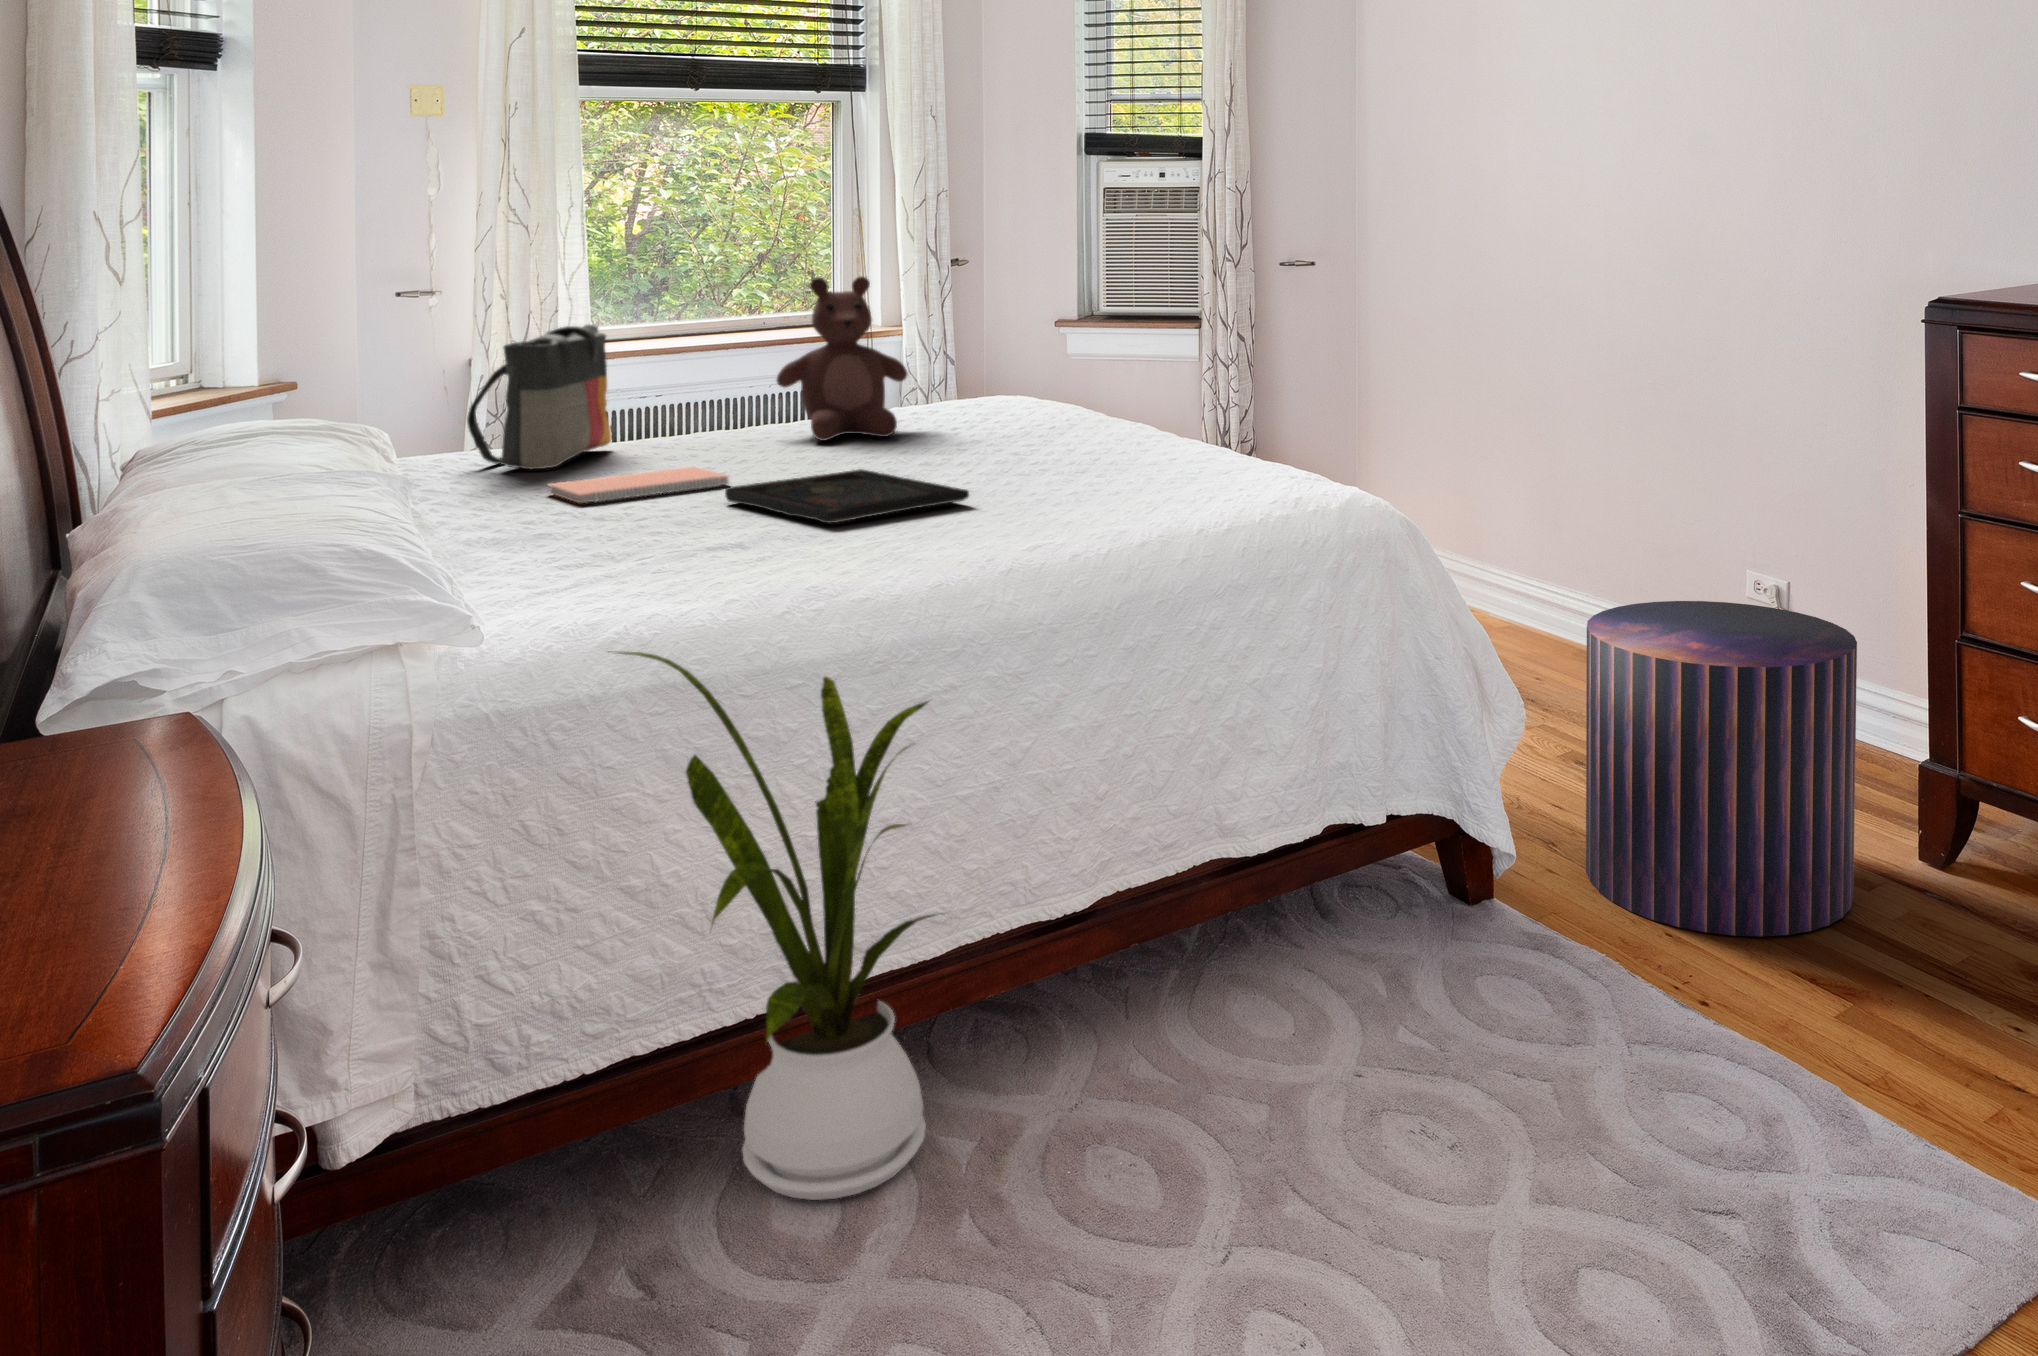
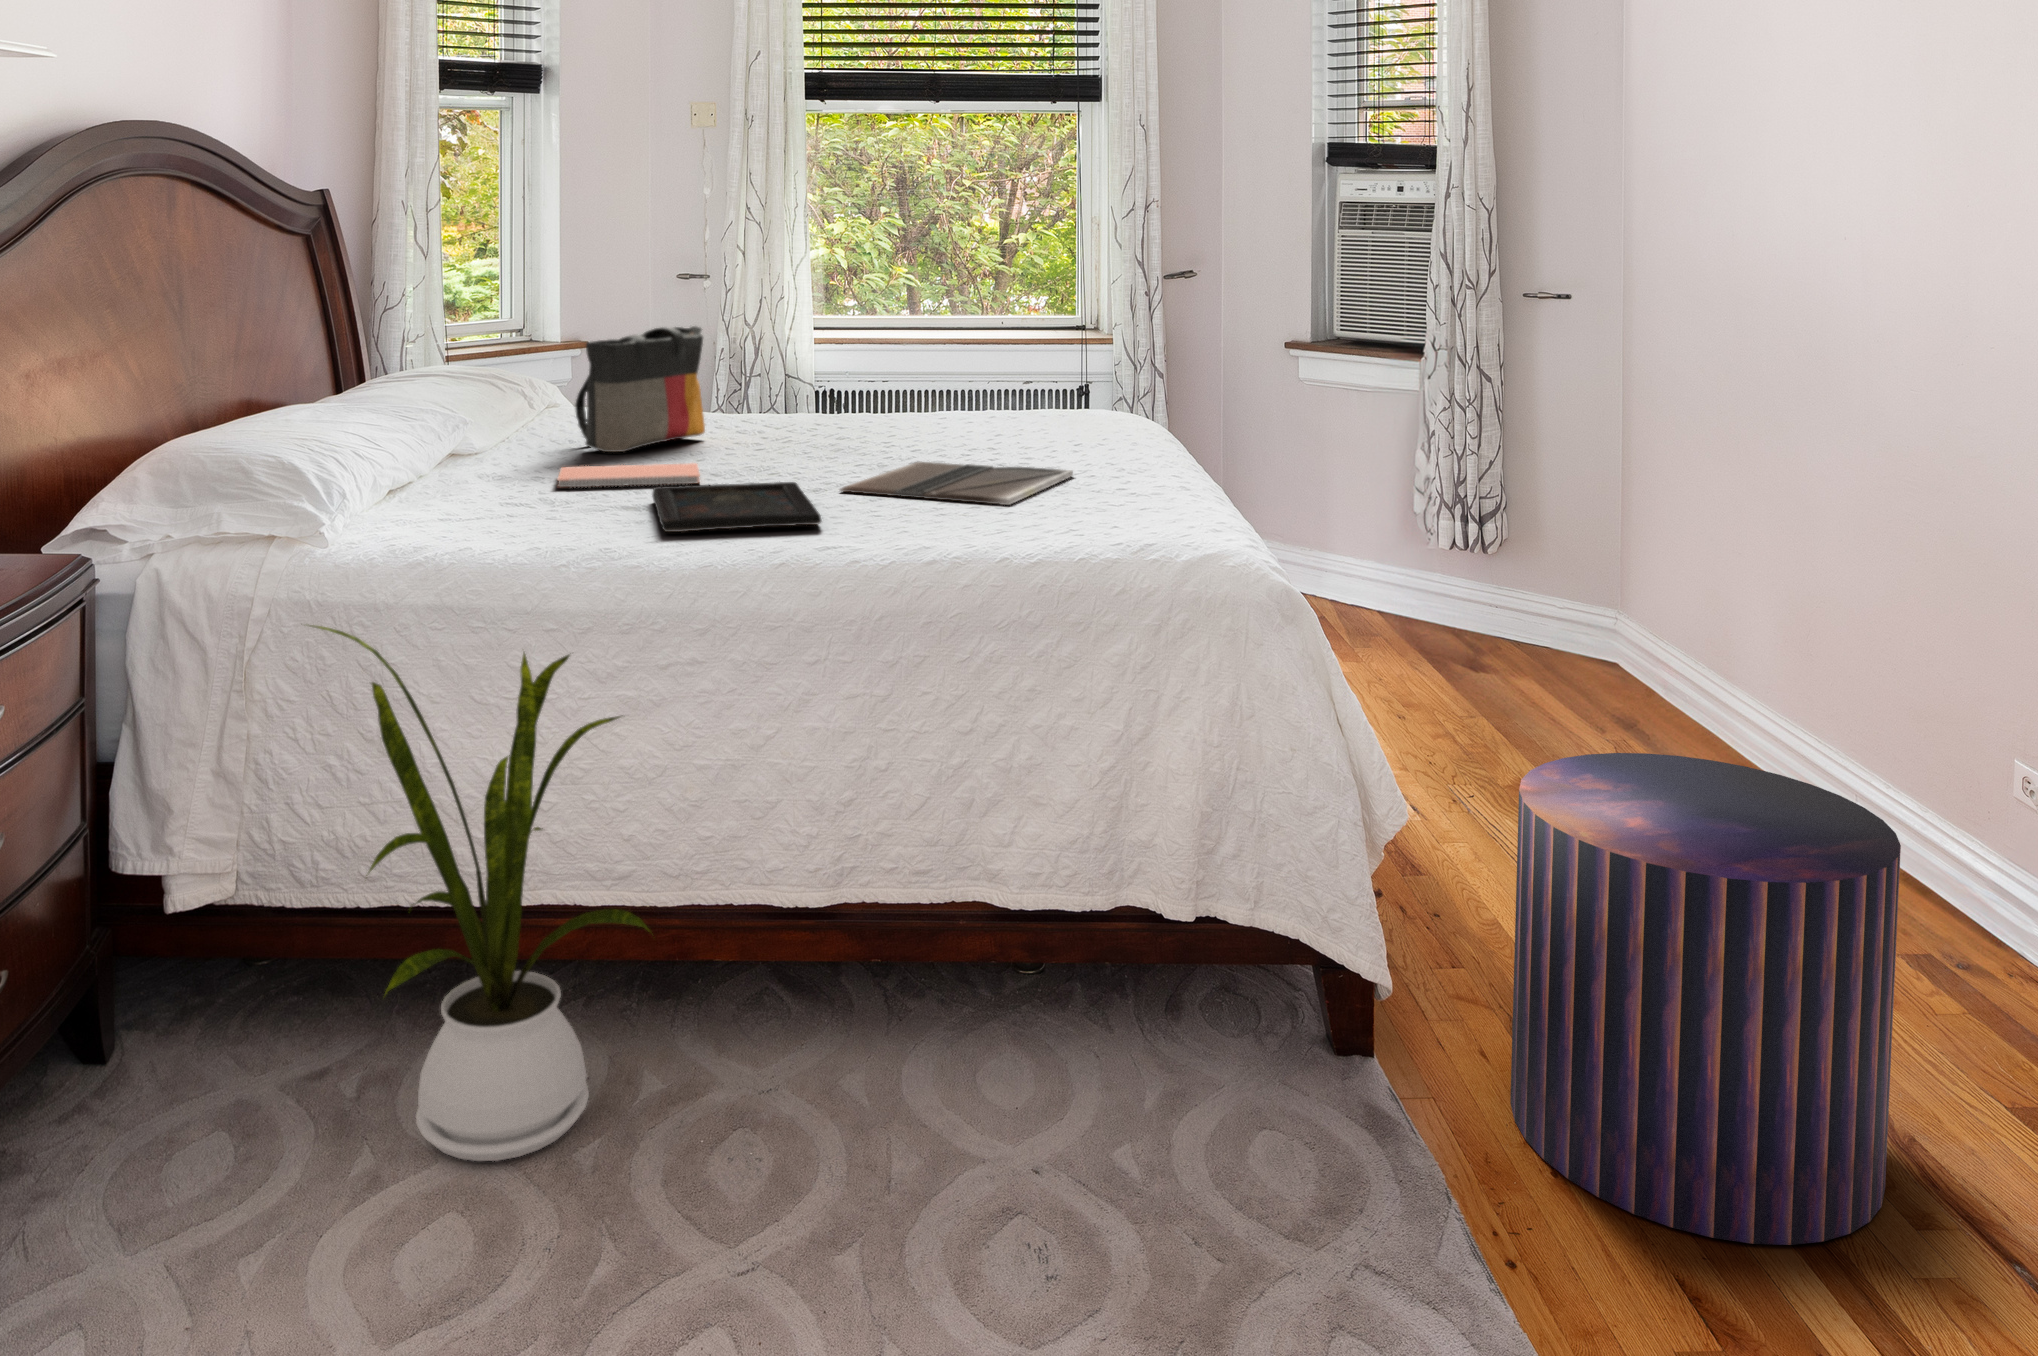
teddy bear: present [777,276,908,441] -> none [851,291,975,450]
laptop: none [896,439,1082,476] -> present [840,462,1073,505]

